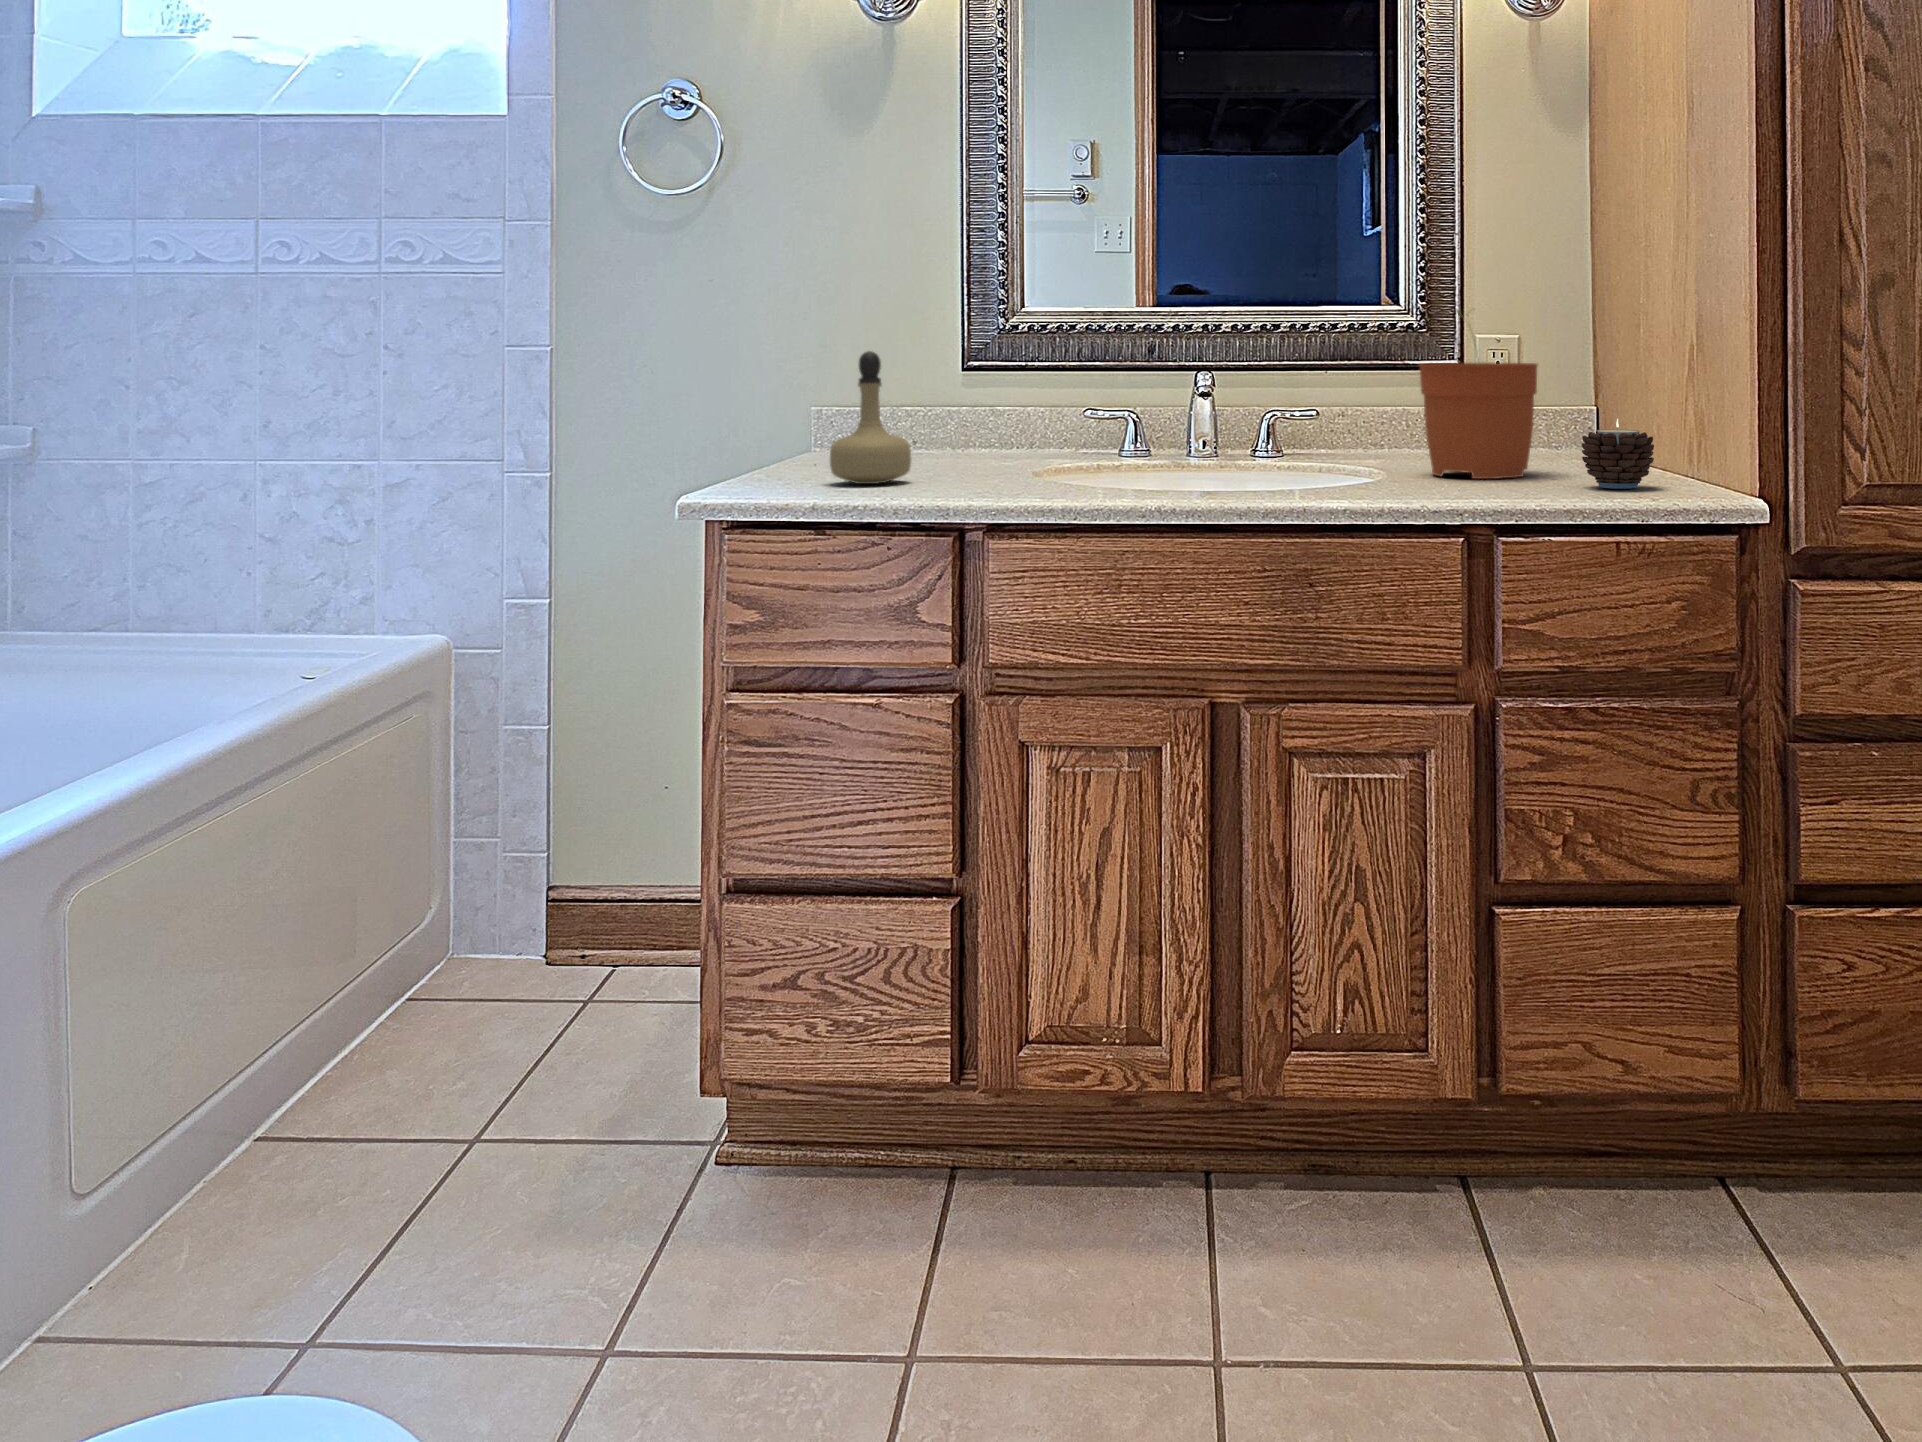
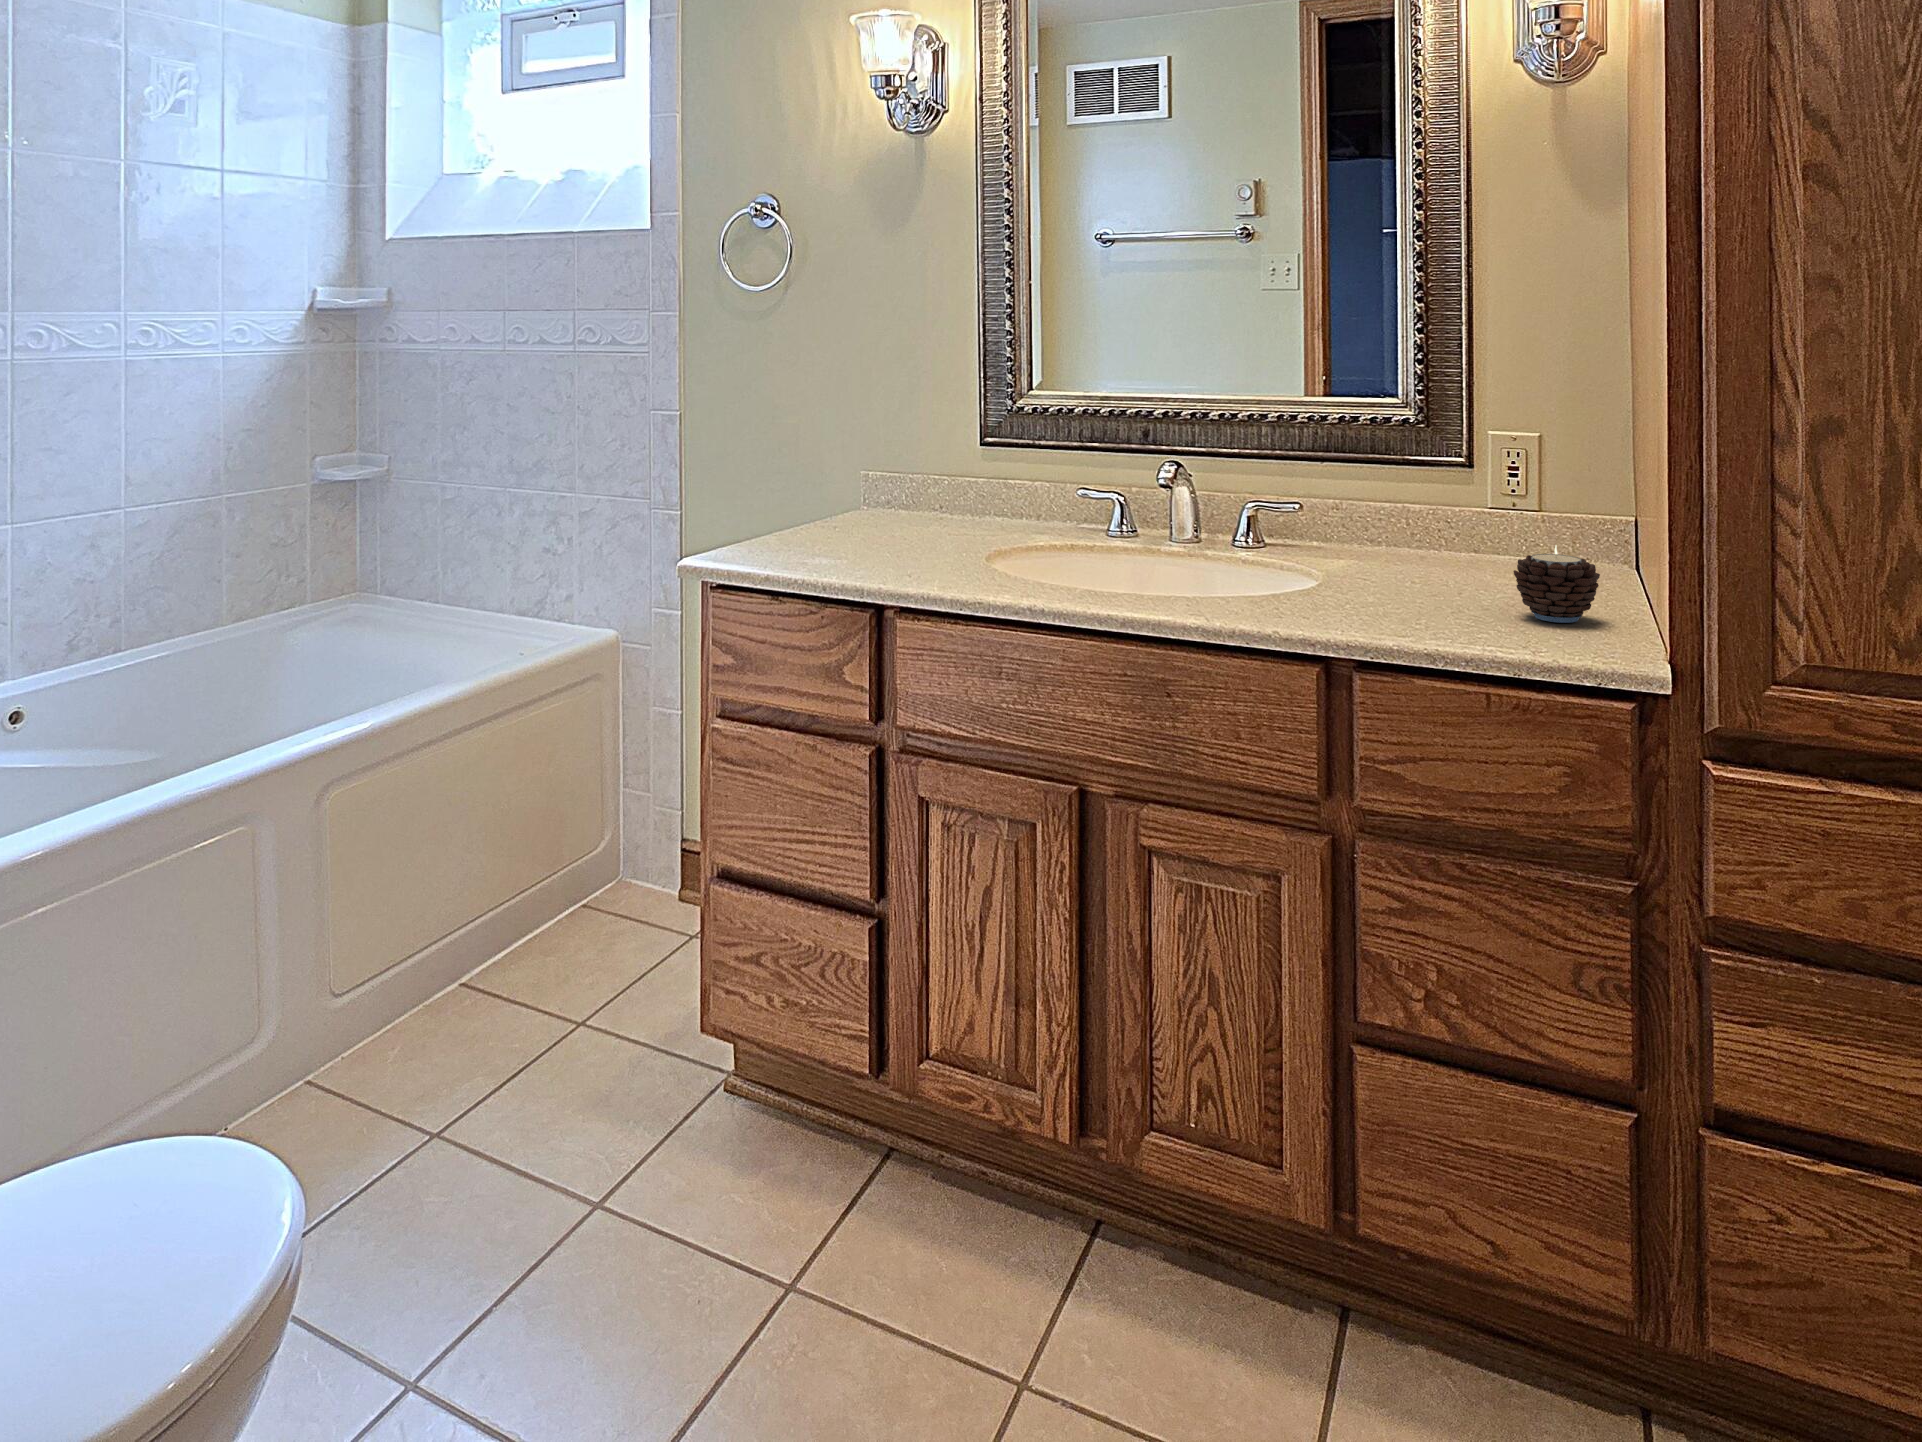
plant pot: present [1419,310,1538,479] -> none [1386,407,1517,589]
perfume bottle: present [830,351,911,484] -> none [866,425,935,538]

